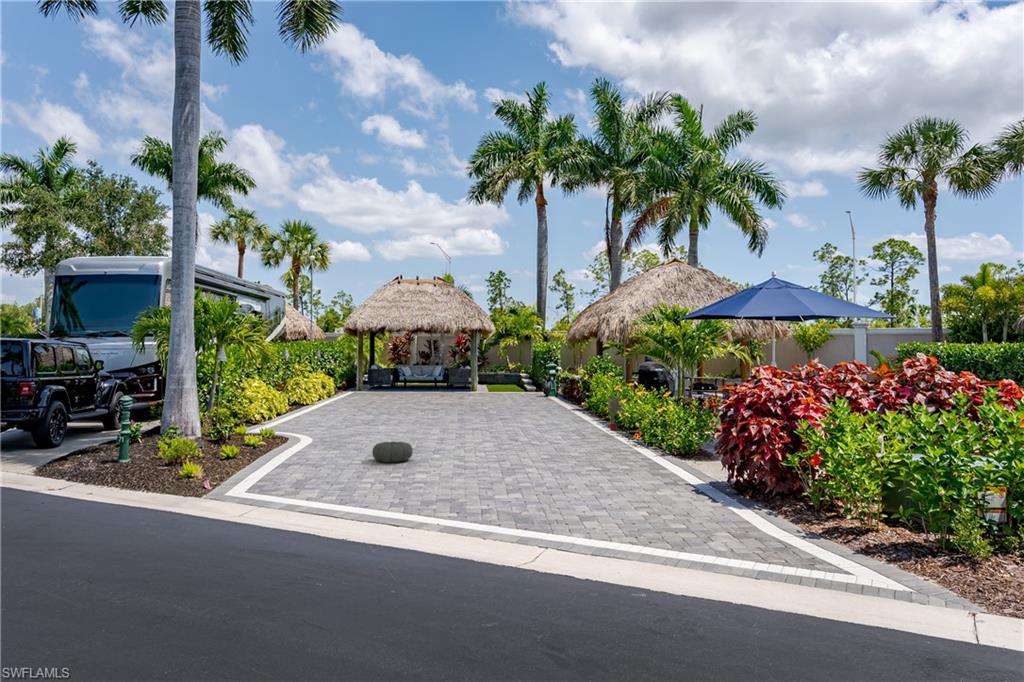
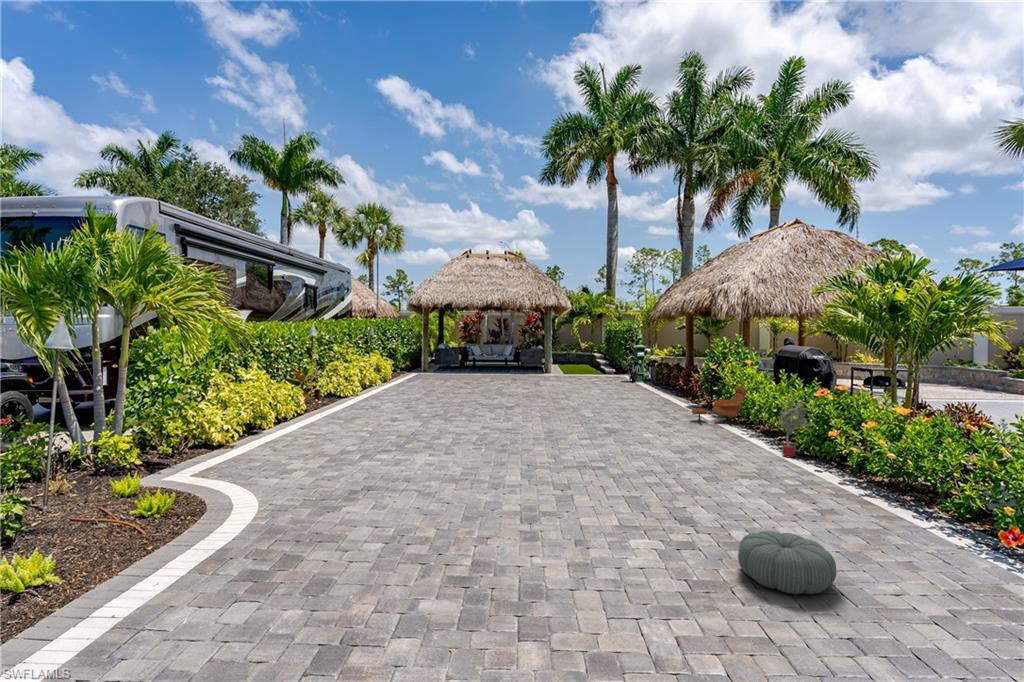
lounge chair: none [566,390,605,419] -> present [691,387,746,426]
pouf: present [372,441,413,463] -> present [738,531,837,594]

